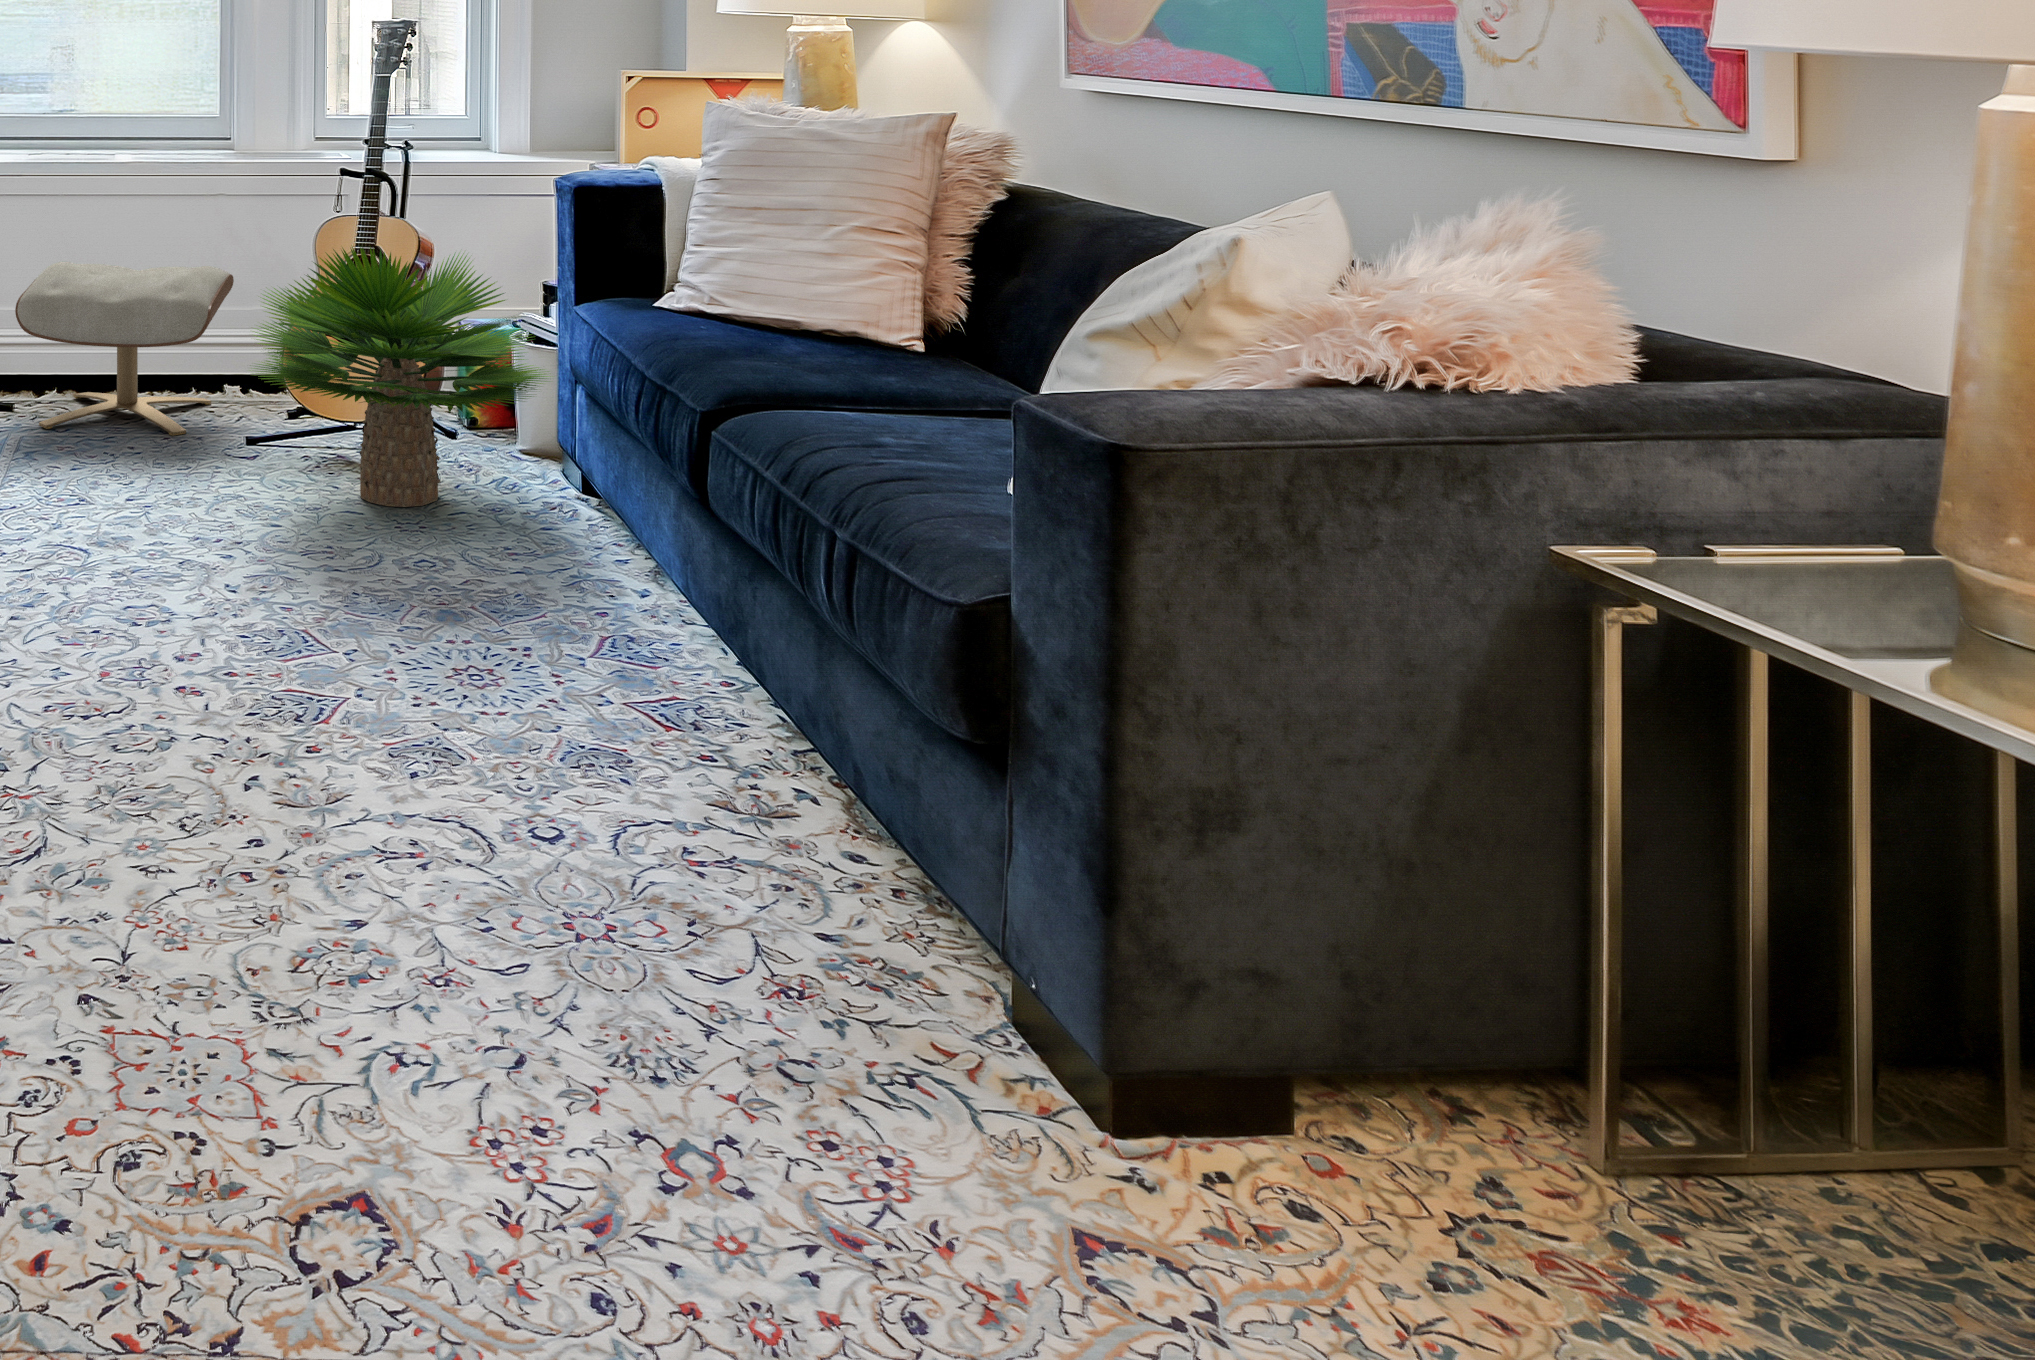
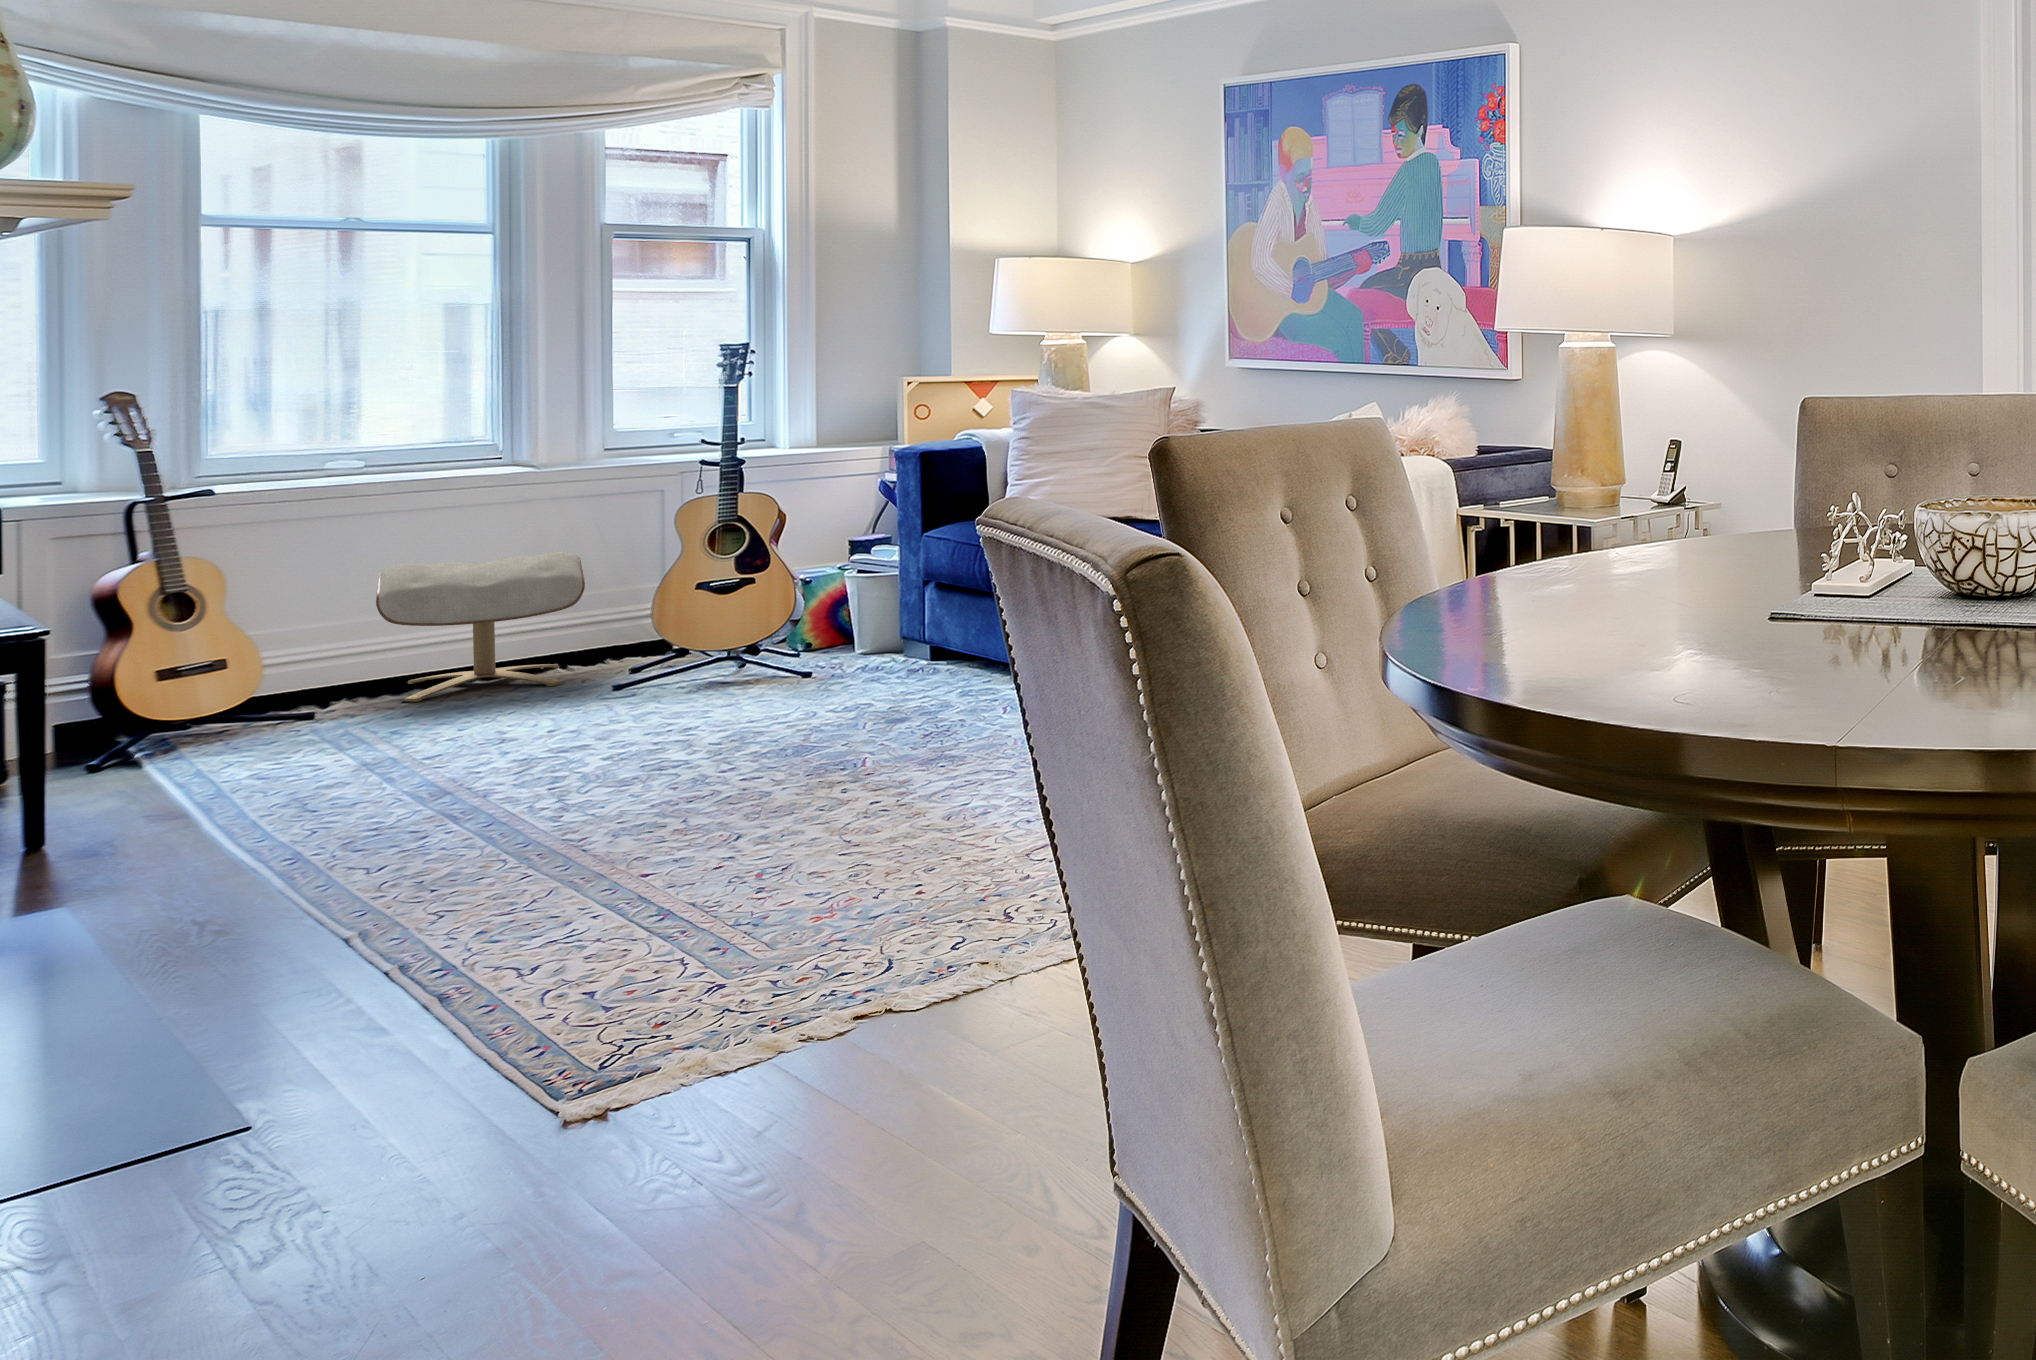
potted plant: present [254,247,549,507] -> none [663,501,914,686]

